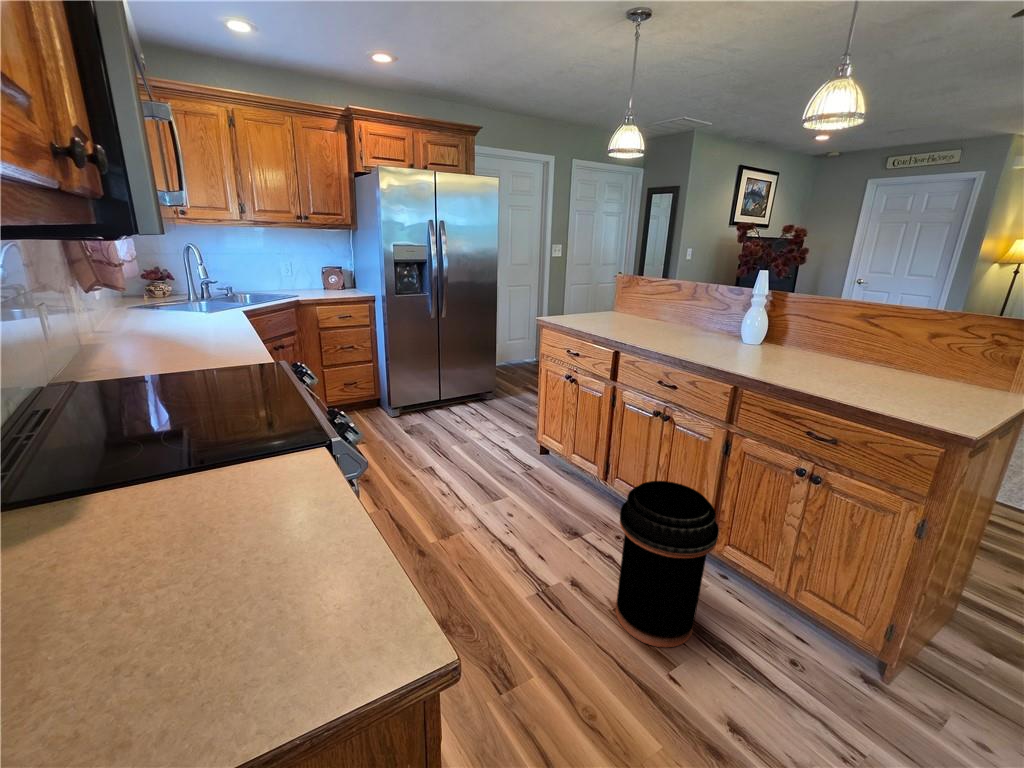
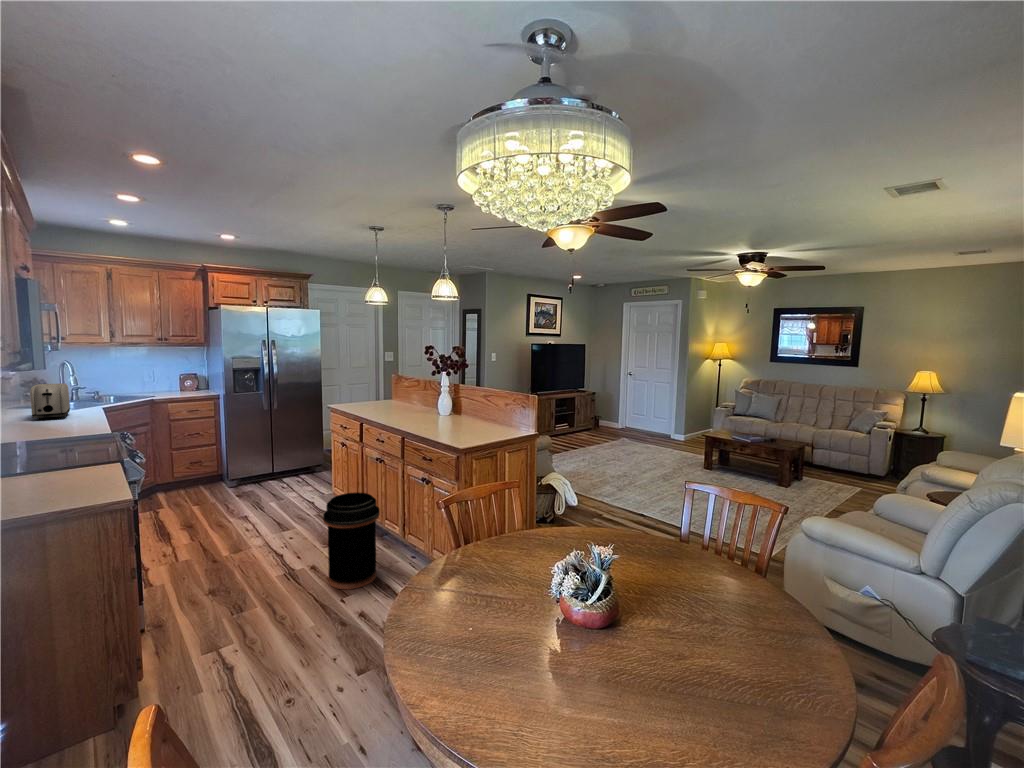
toaster: none [151,275,206,330] -> present [30,383,70,420]

